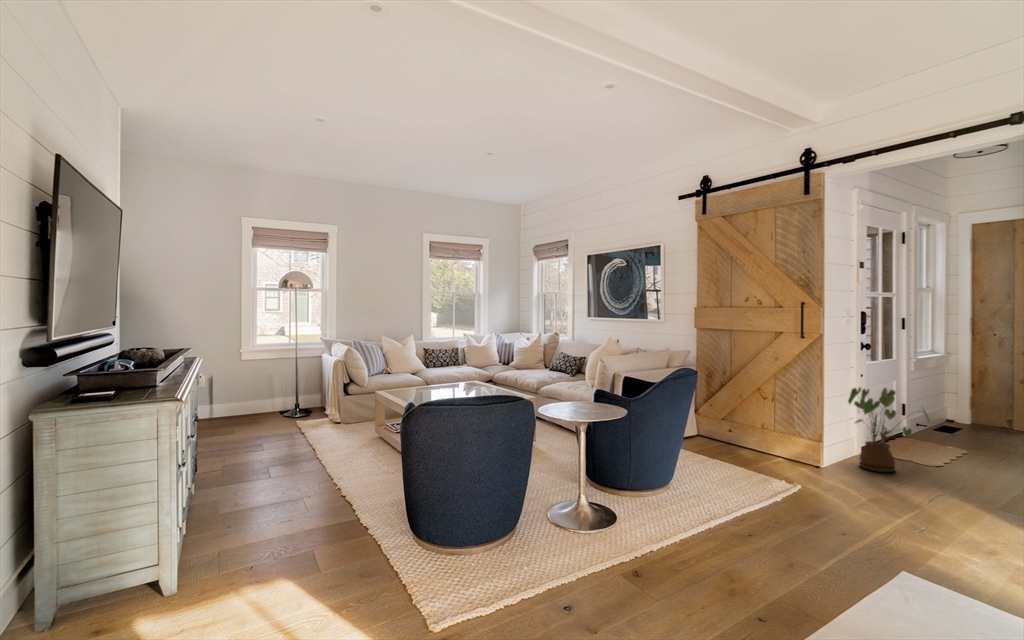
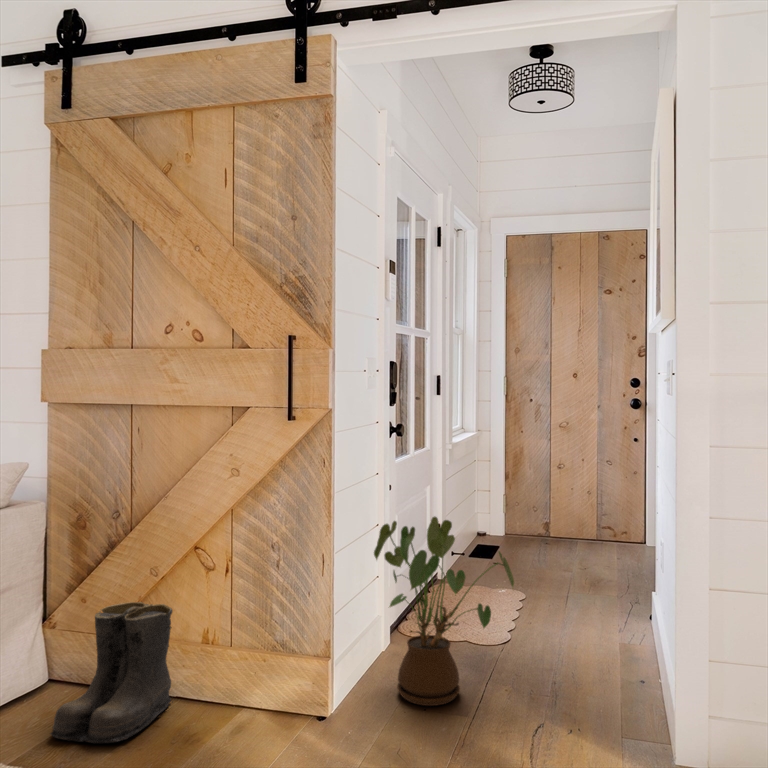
boots: none [702,408,750,455] -> present [50,602,172,743]

